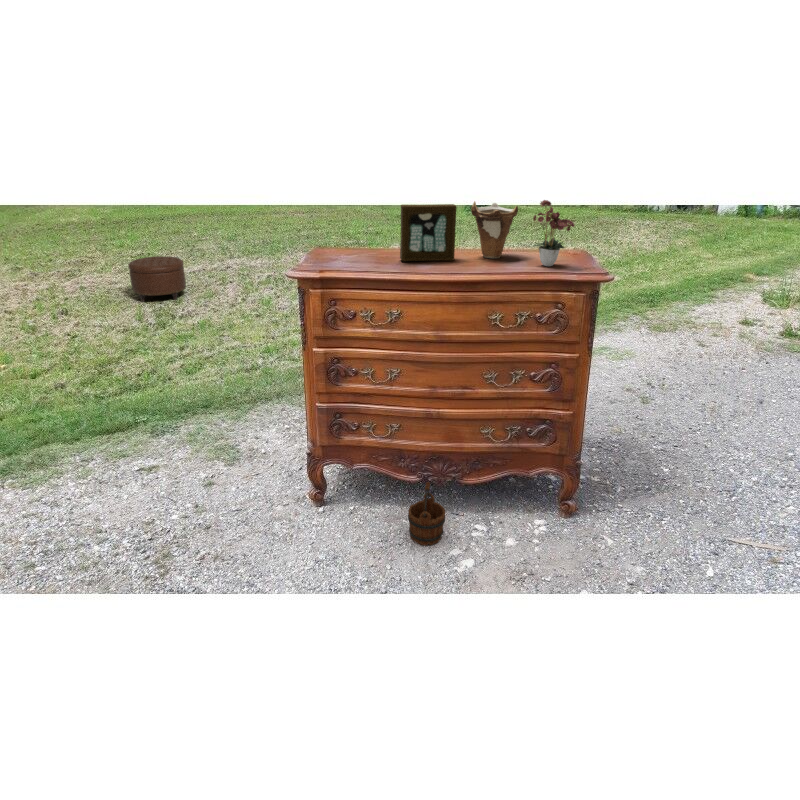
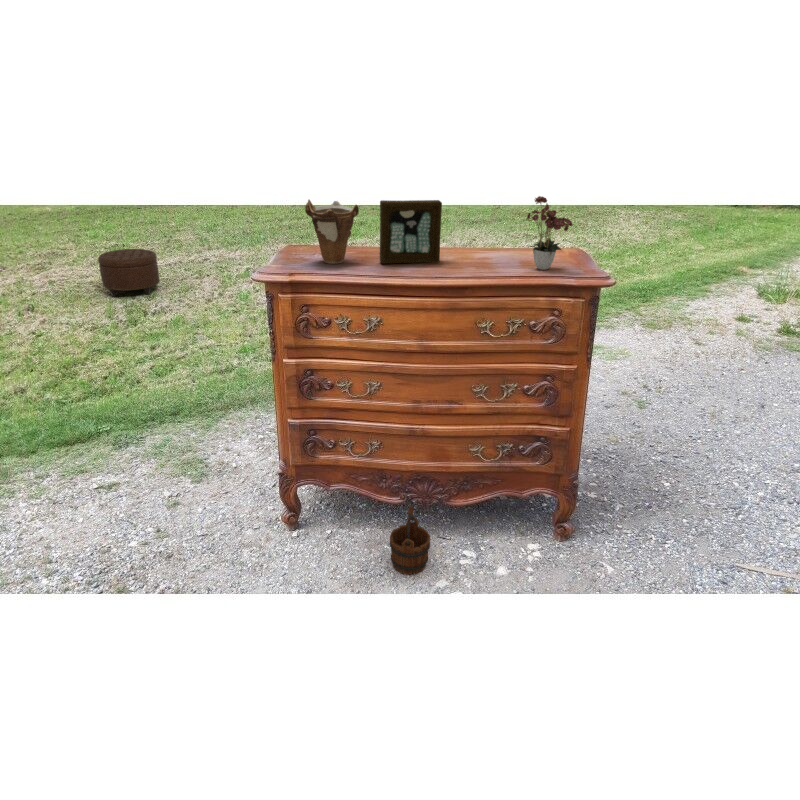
vase: present [471,201,518,258] -> present [305,200,359,264]

